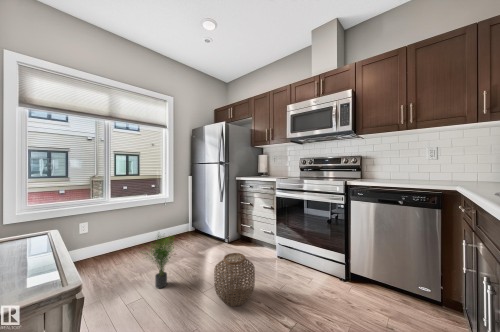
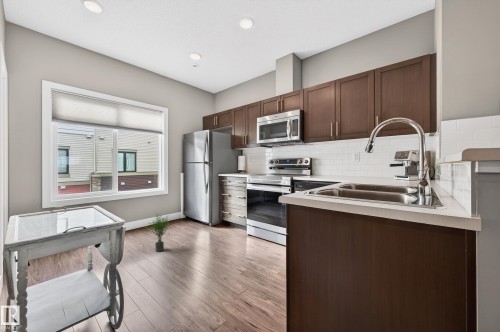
woven basket: present [214,253,255,306] -> none [196,226,224,260]

